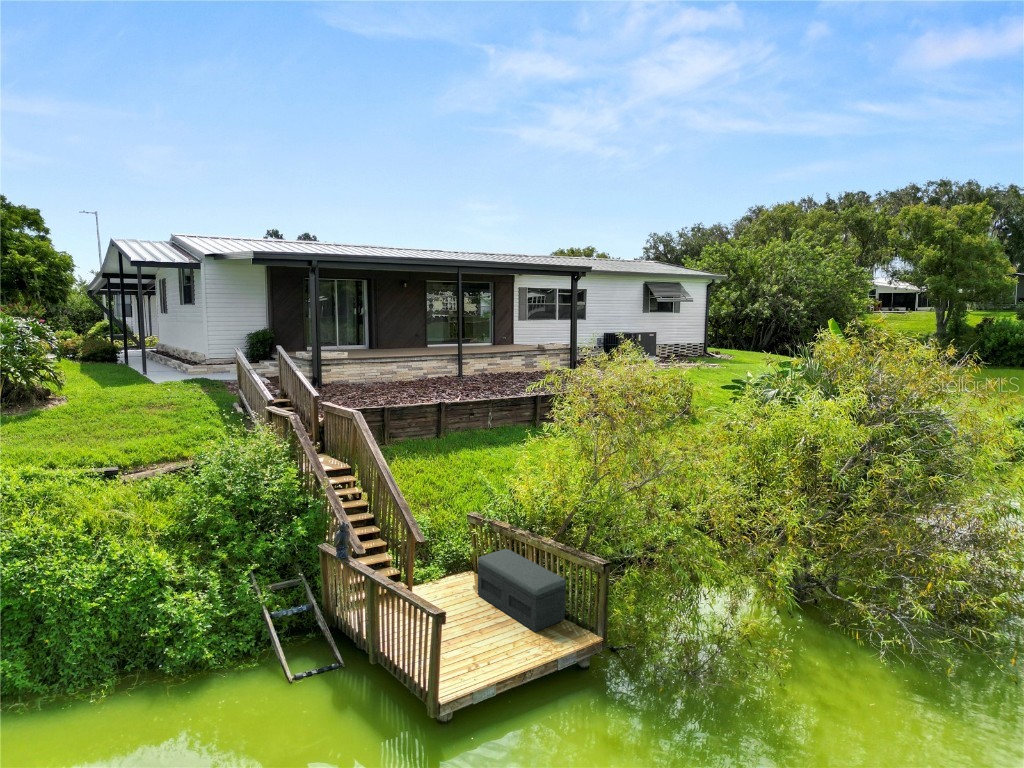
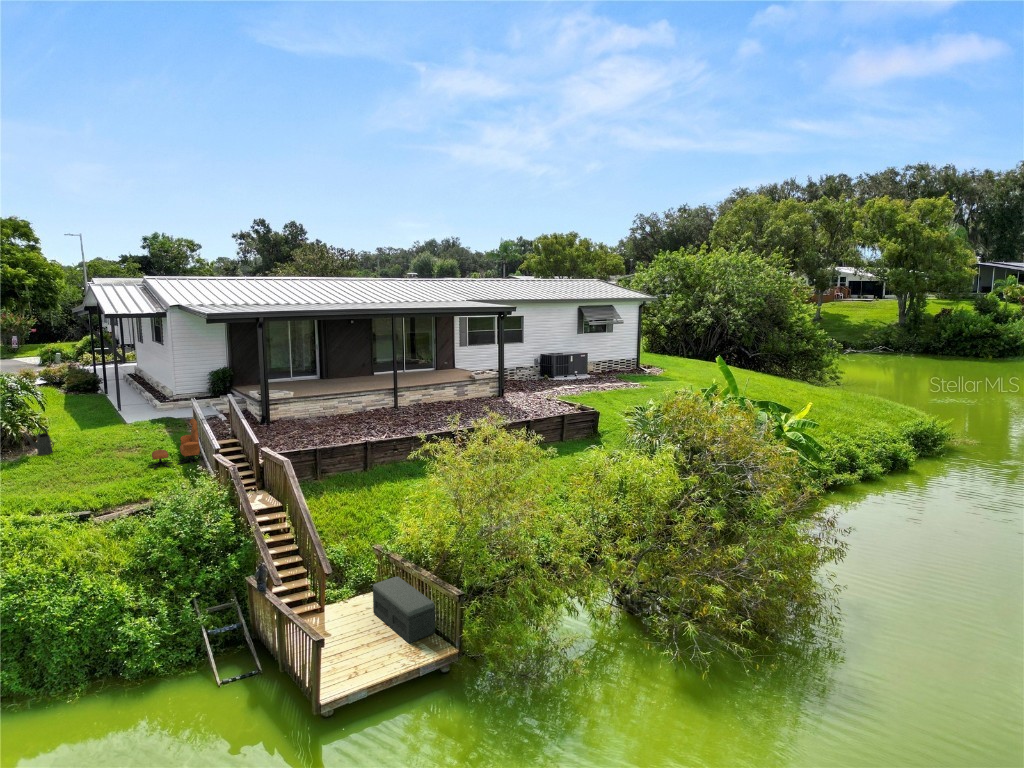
lounge chair: none [183,371,249,428] -> present [148,419,201,469]
watering can: none [37,385,73,416] -> present [23,429,54,456]

